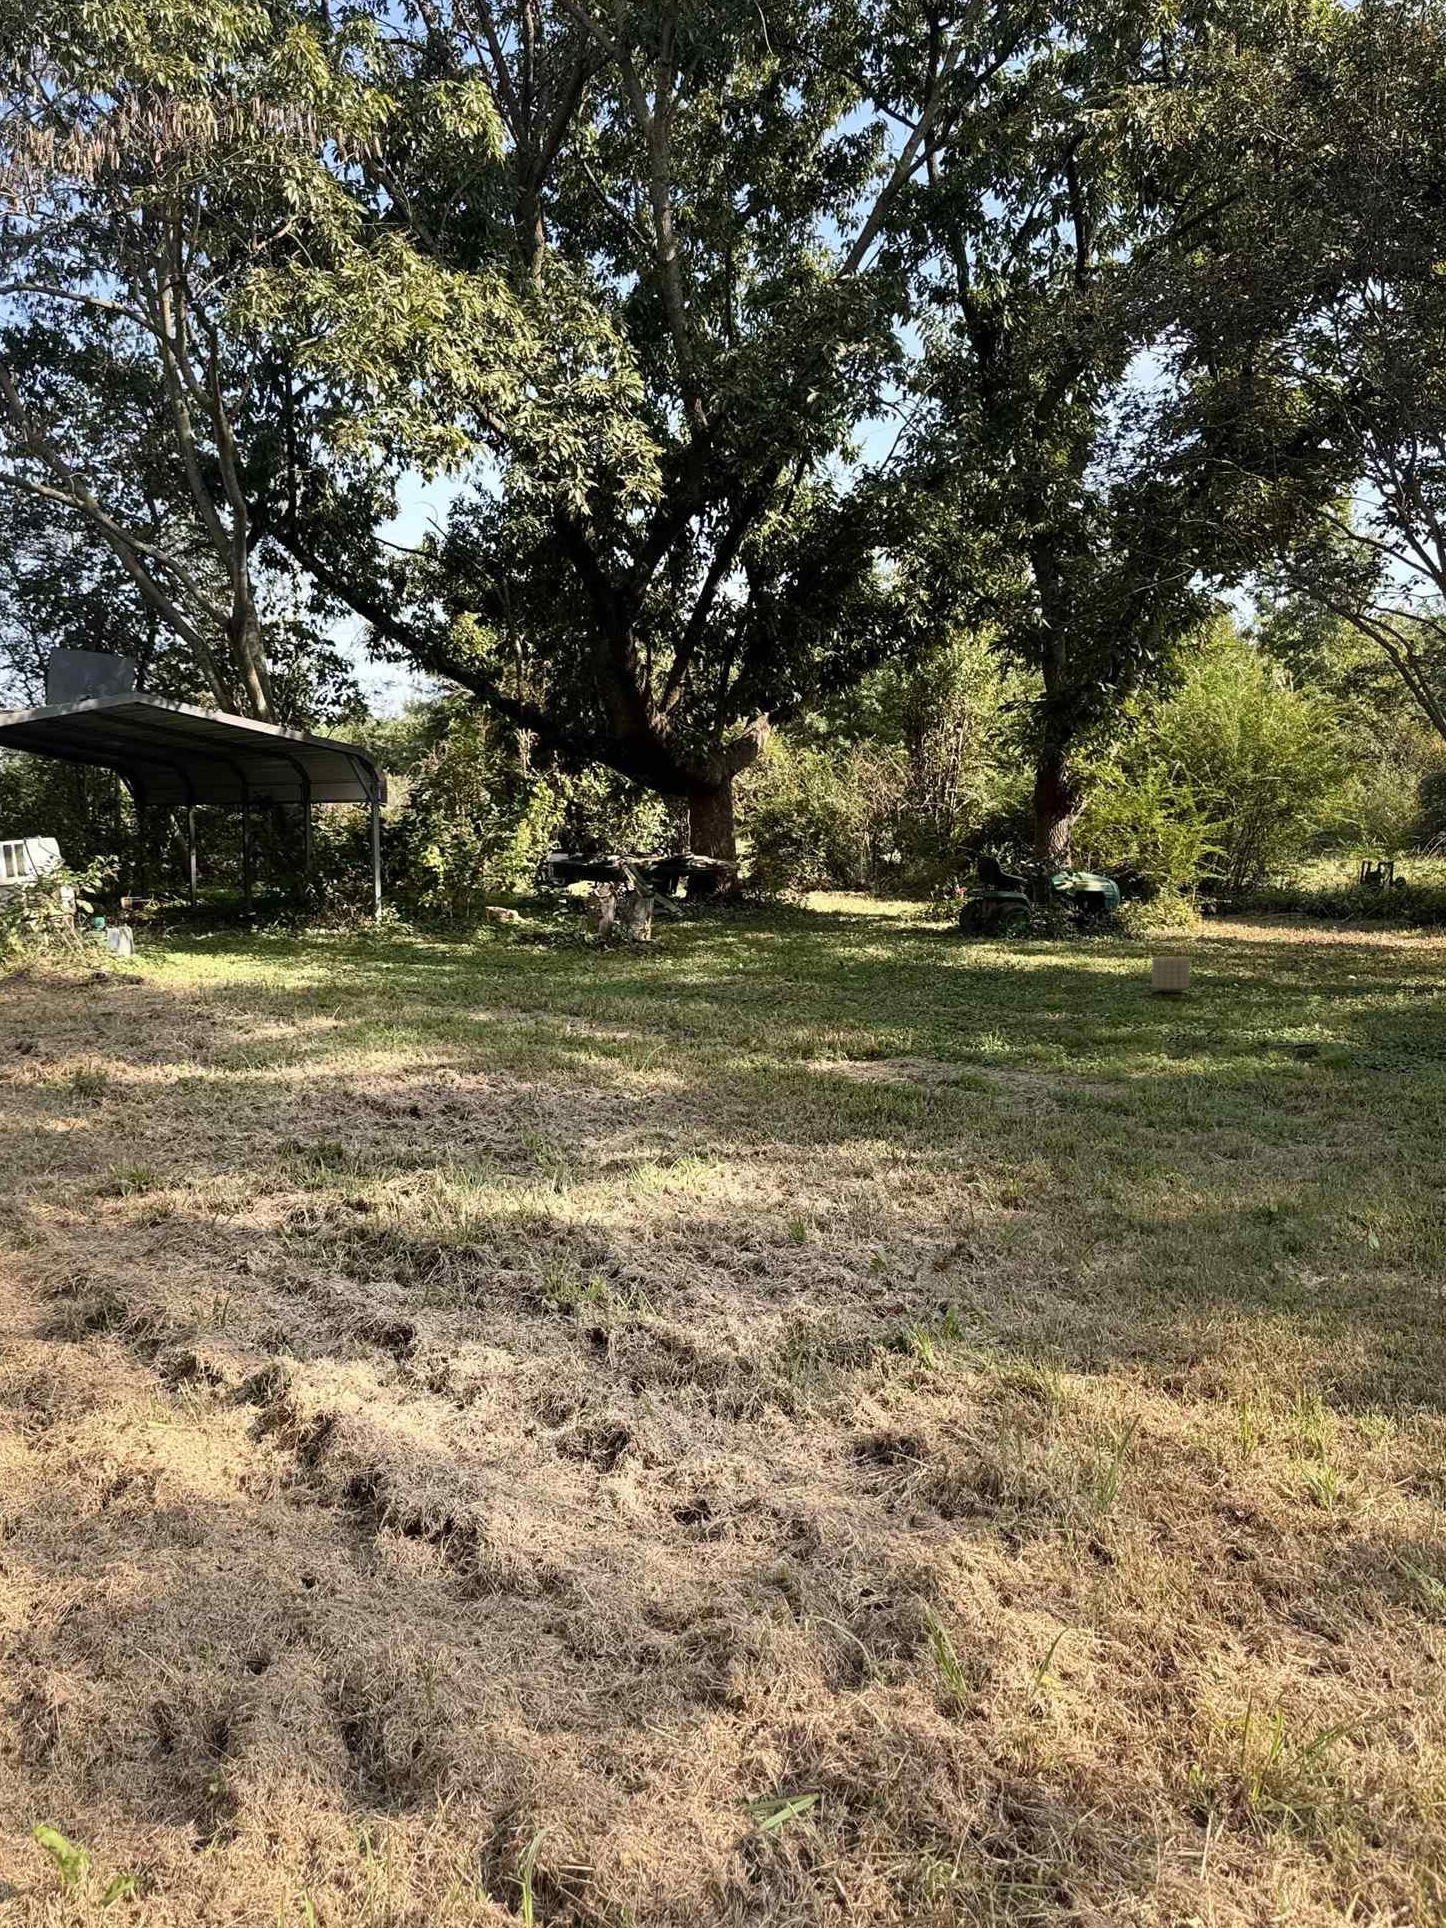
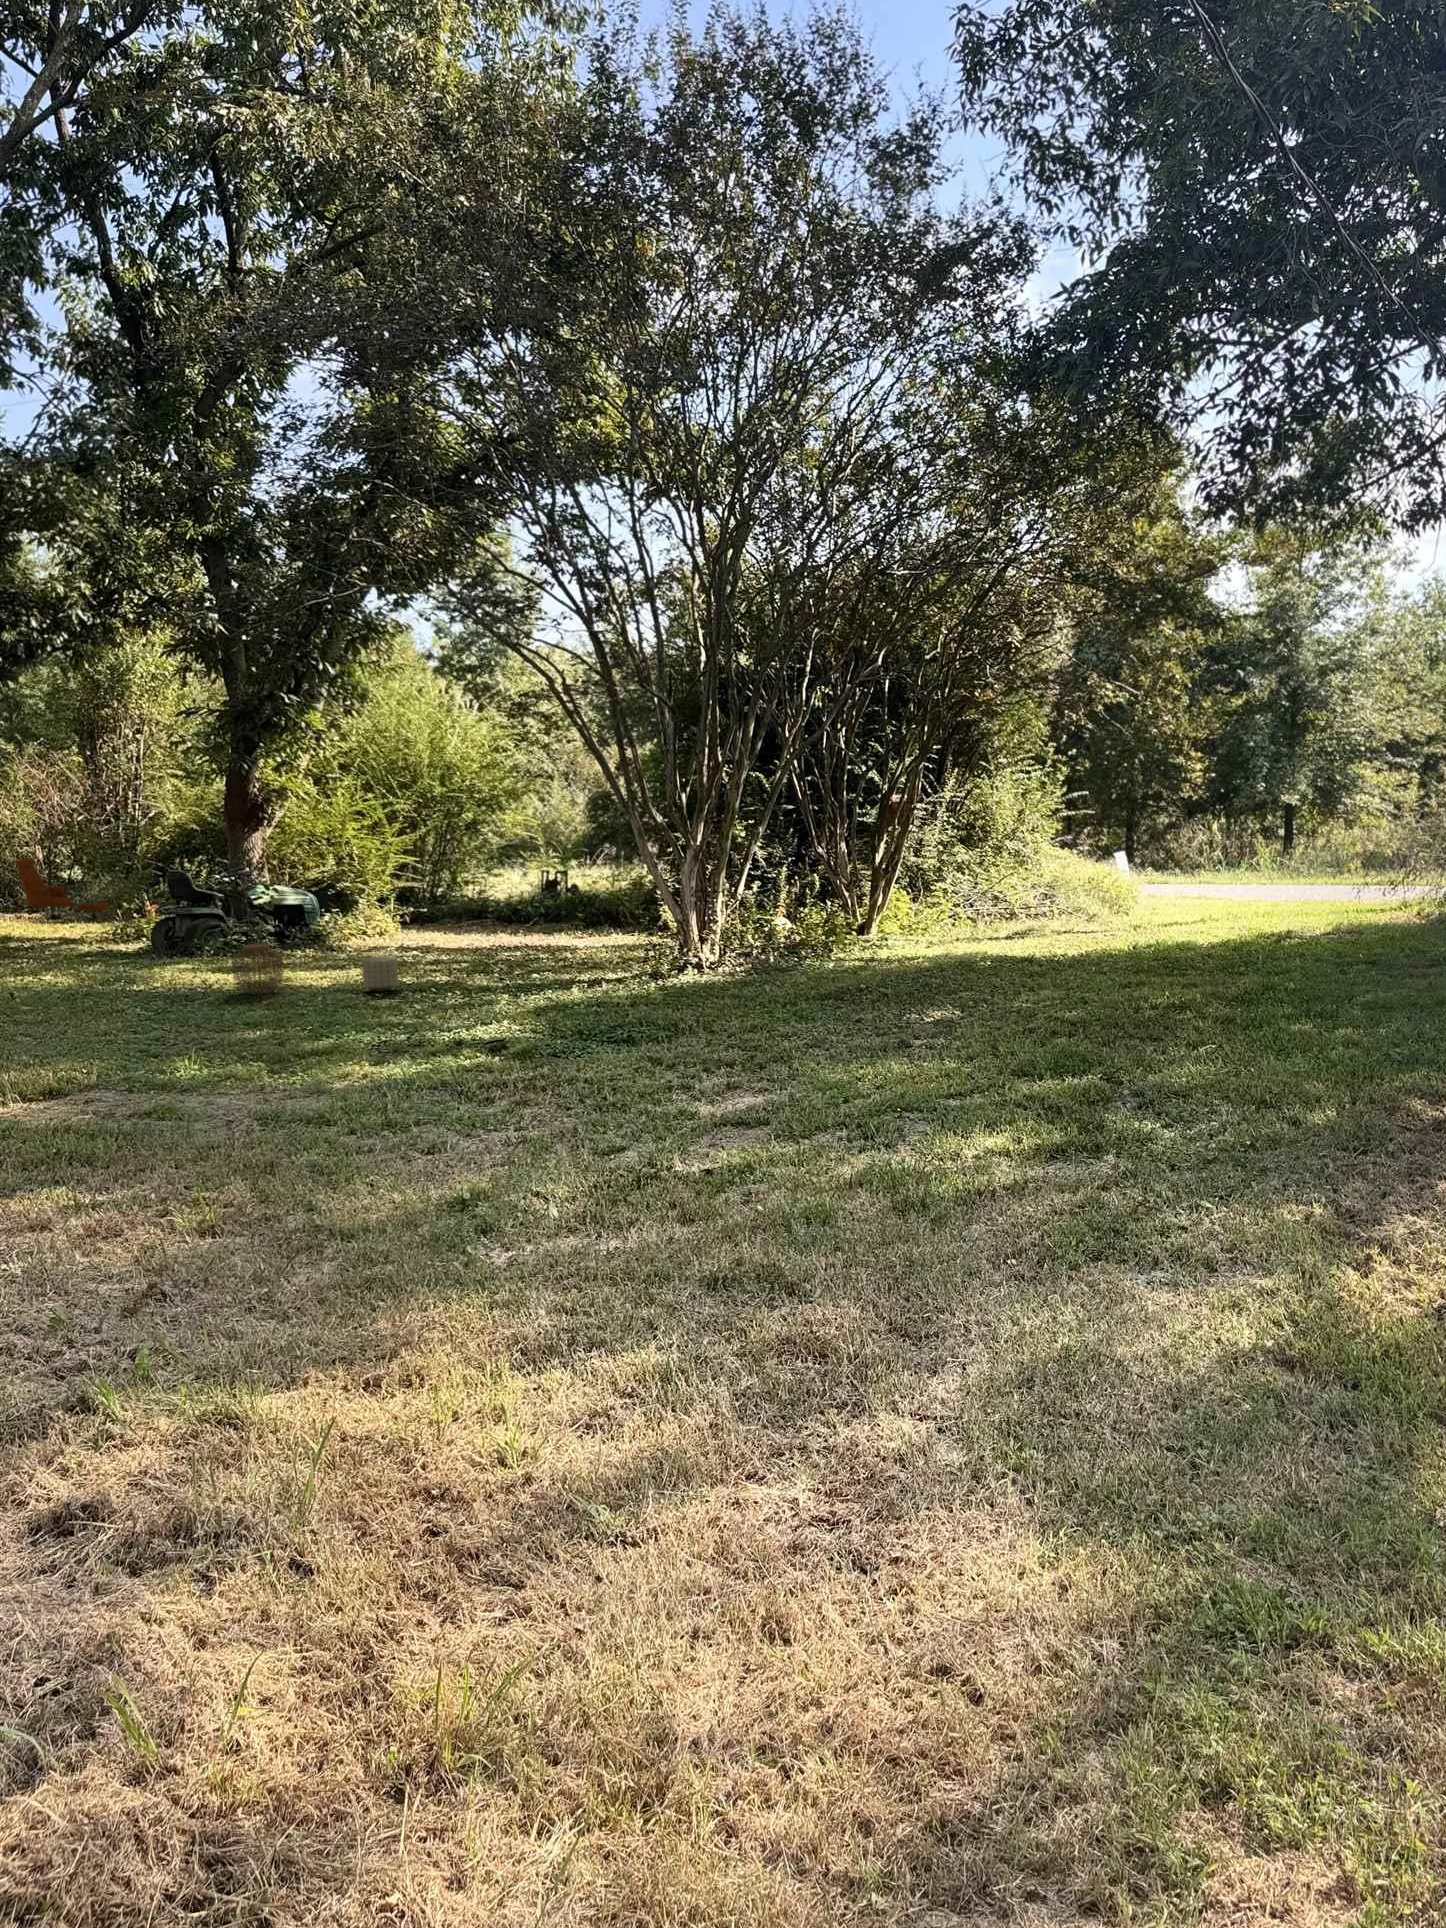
lounge chair: none [848,841,920,902] -> present [15,858,109,921]
woven basket: none [1027,936,1074,984] -> present [232,944,283,994]

